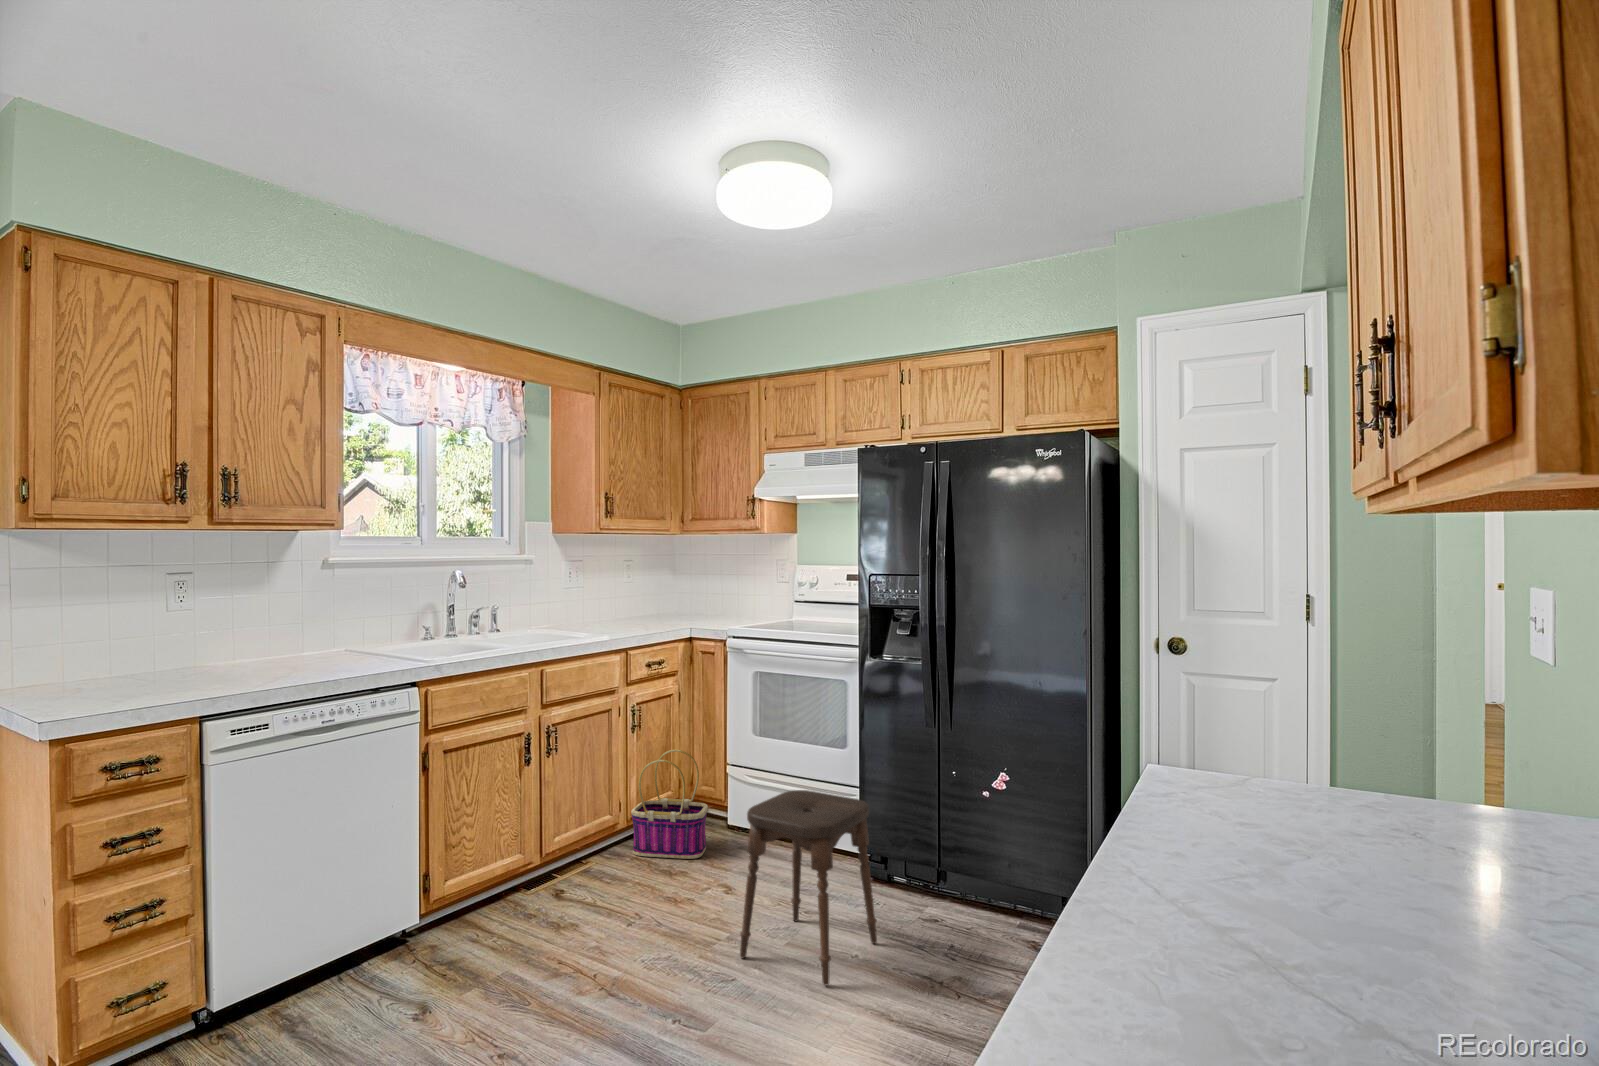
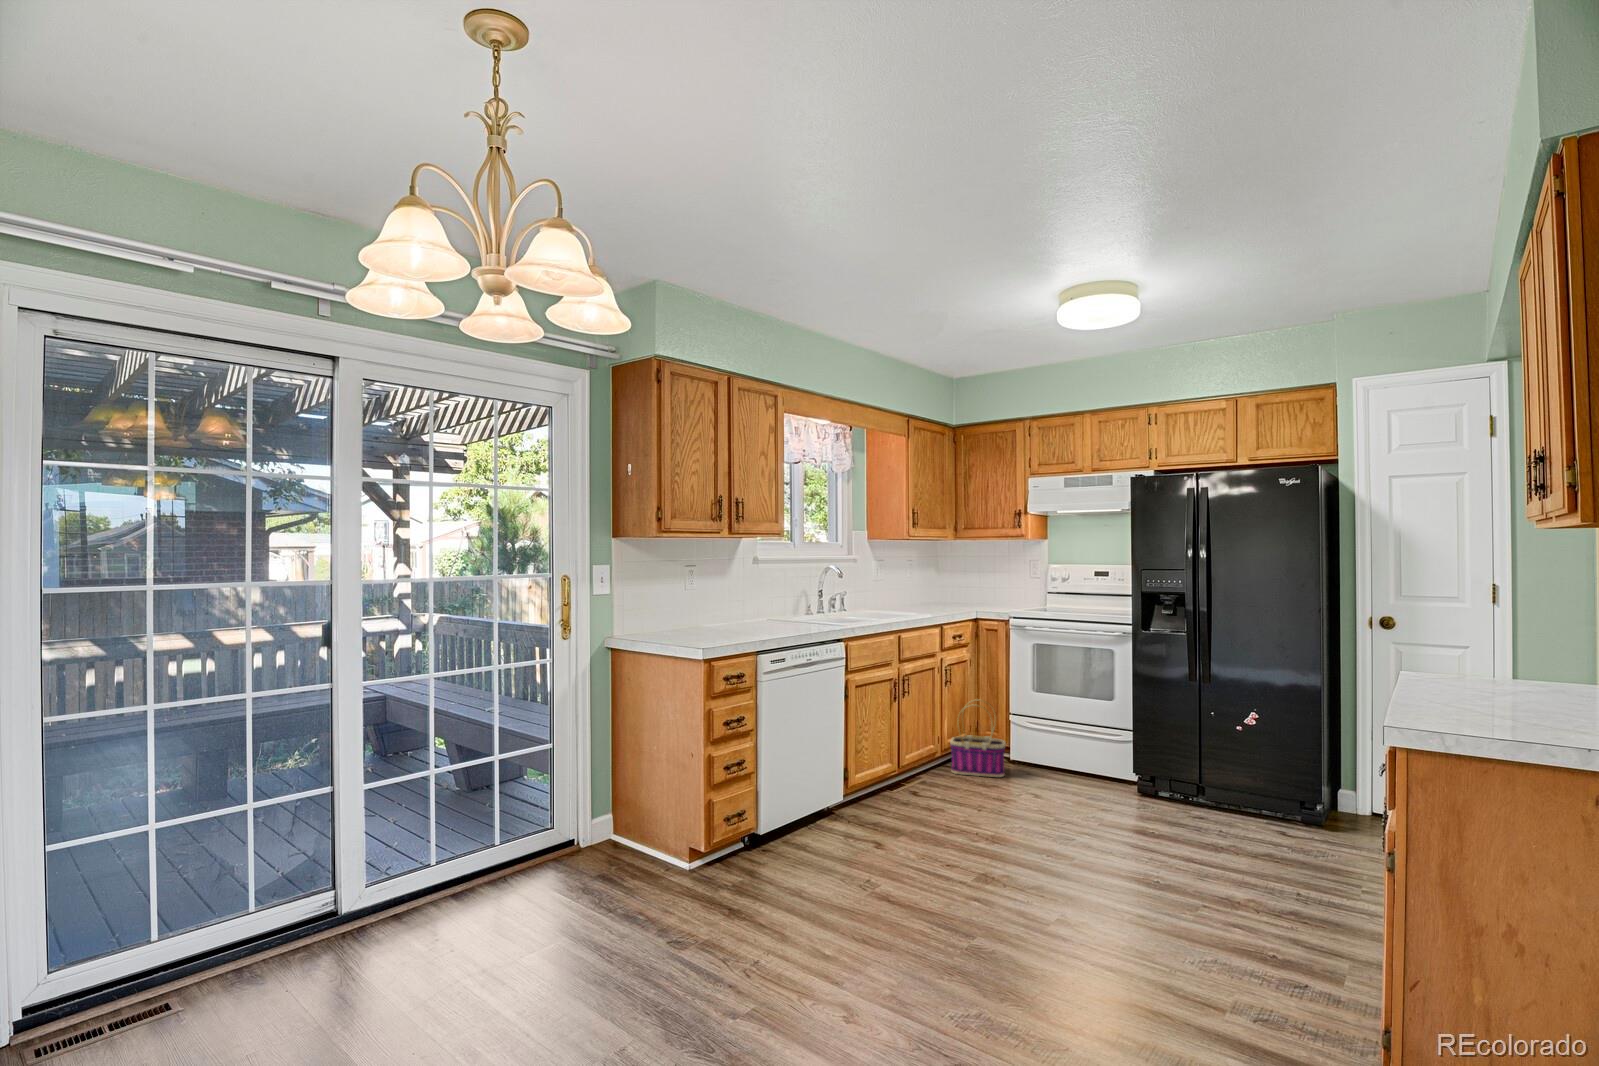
stool: present [740,790,877,985] -> none [1072,720,1167,843]

